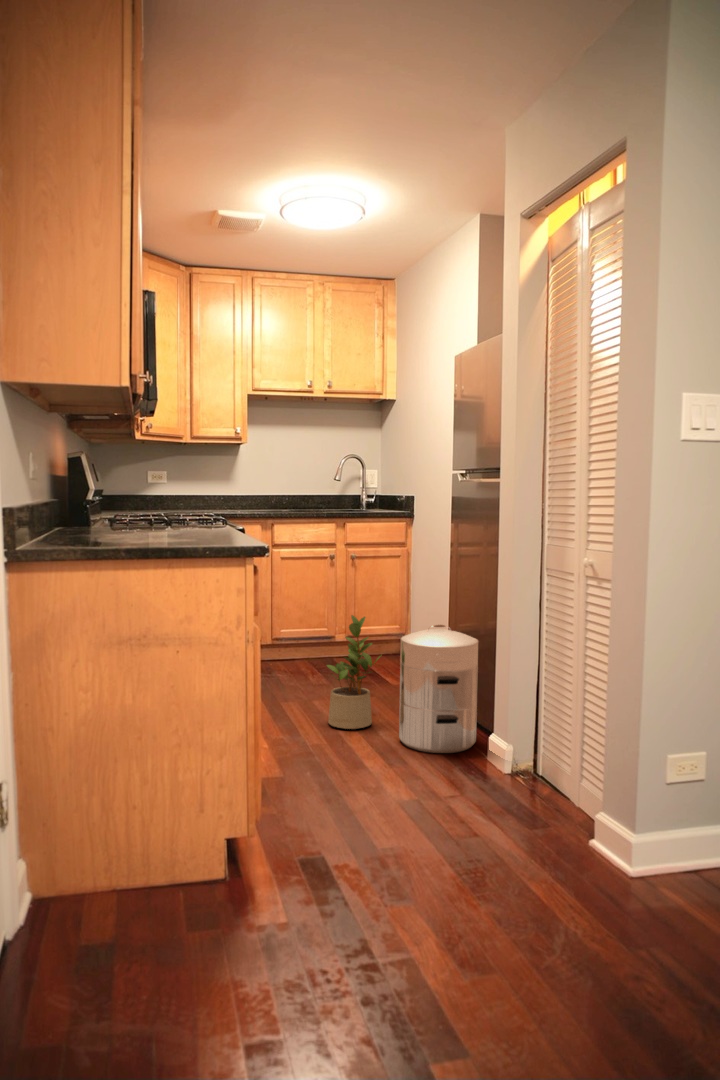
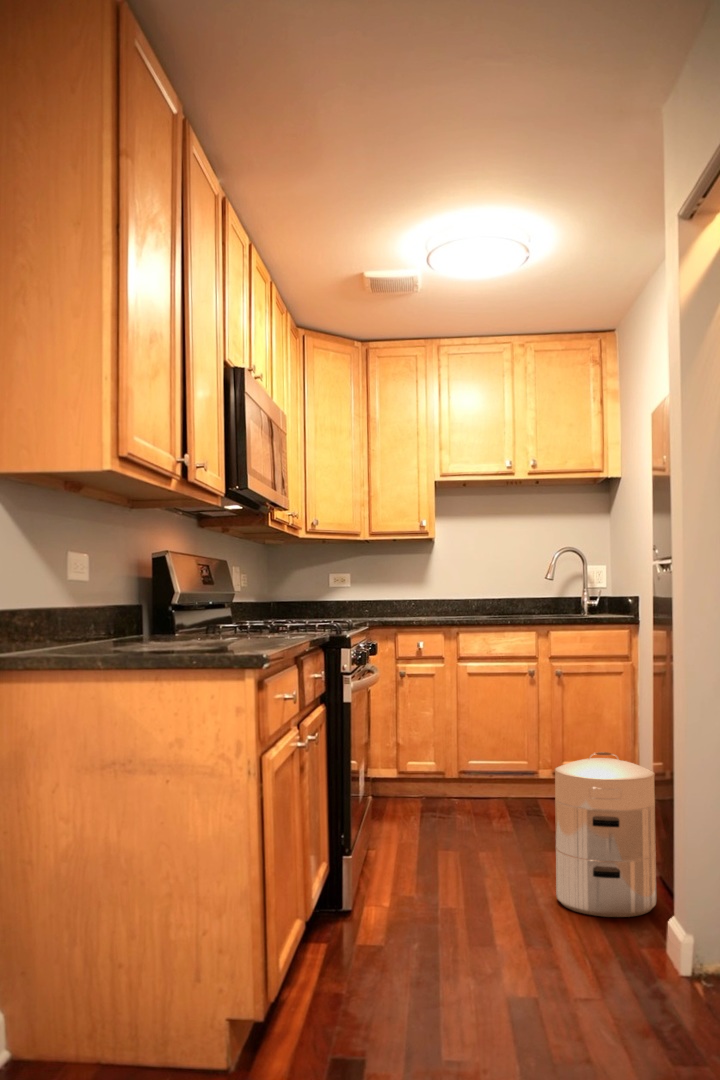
potted plant: present [327,615,380,729] -> none [479,738,545,880]

